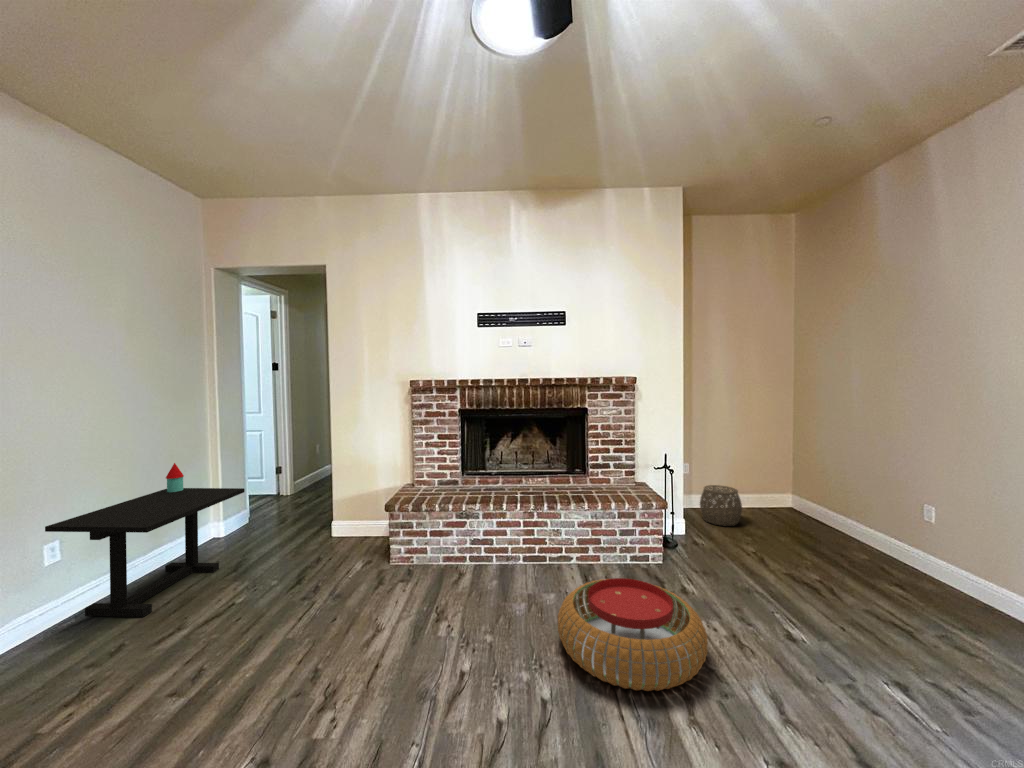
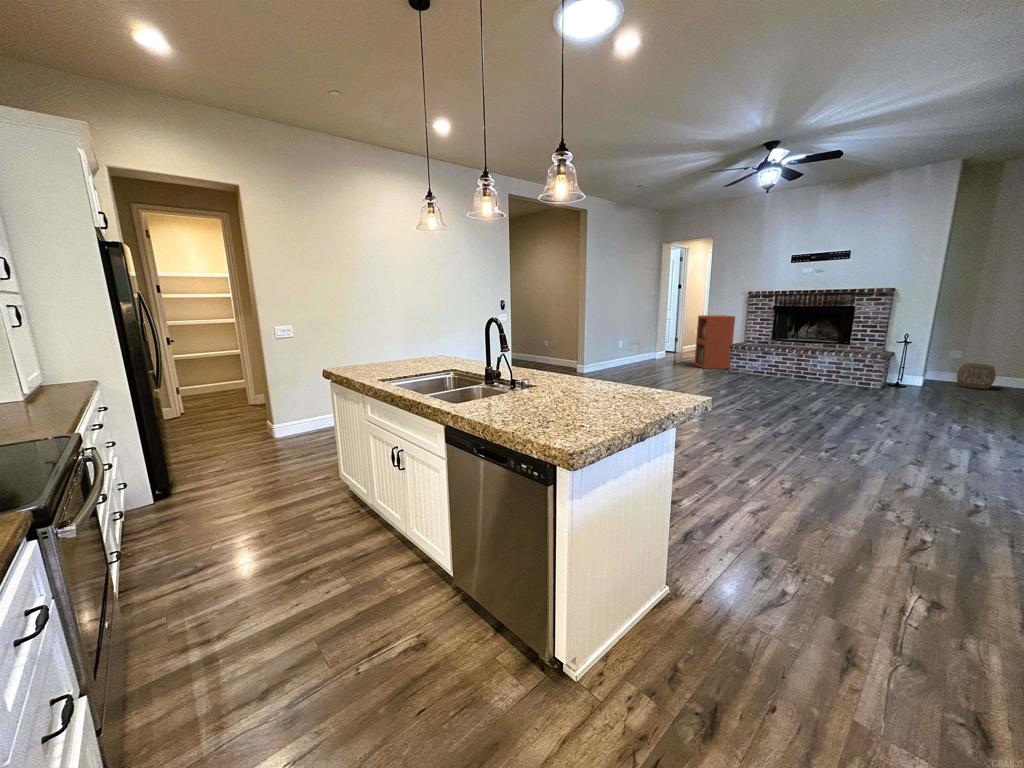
bookshelf: none [304,429,390,574] -> present [694,315,735,369]
side table: present [45,463,245,617] -> none [624,324,674,367]
pouf: present [558,578,708,691] -> none [782,371,850,398]

